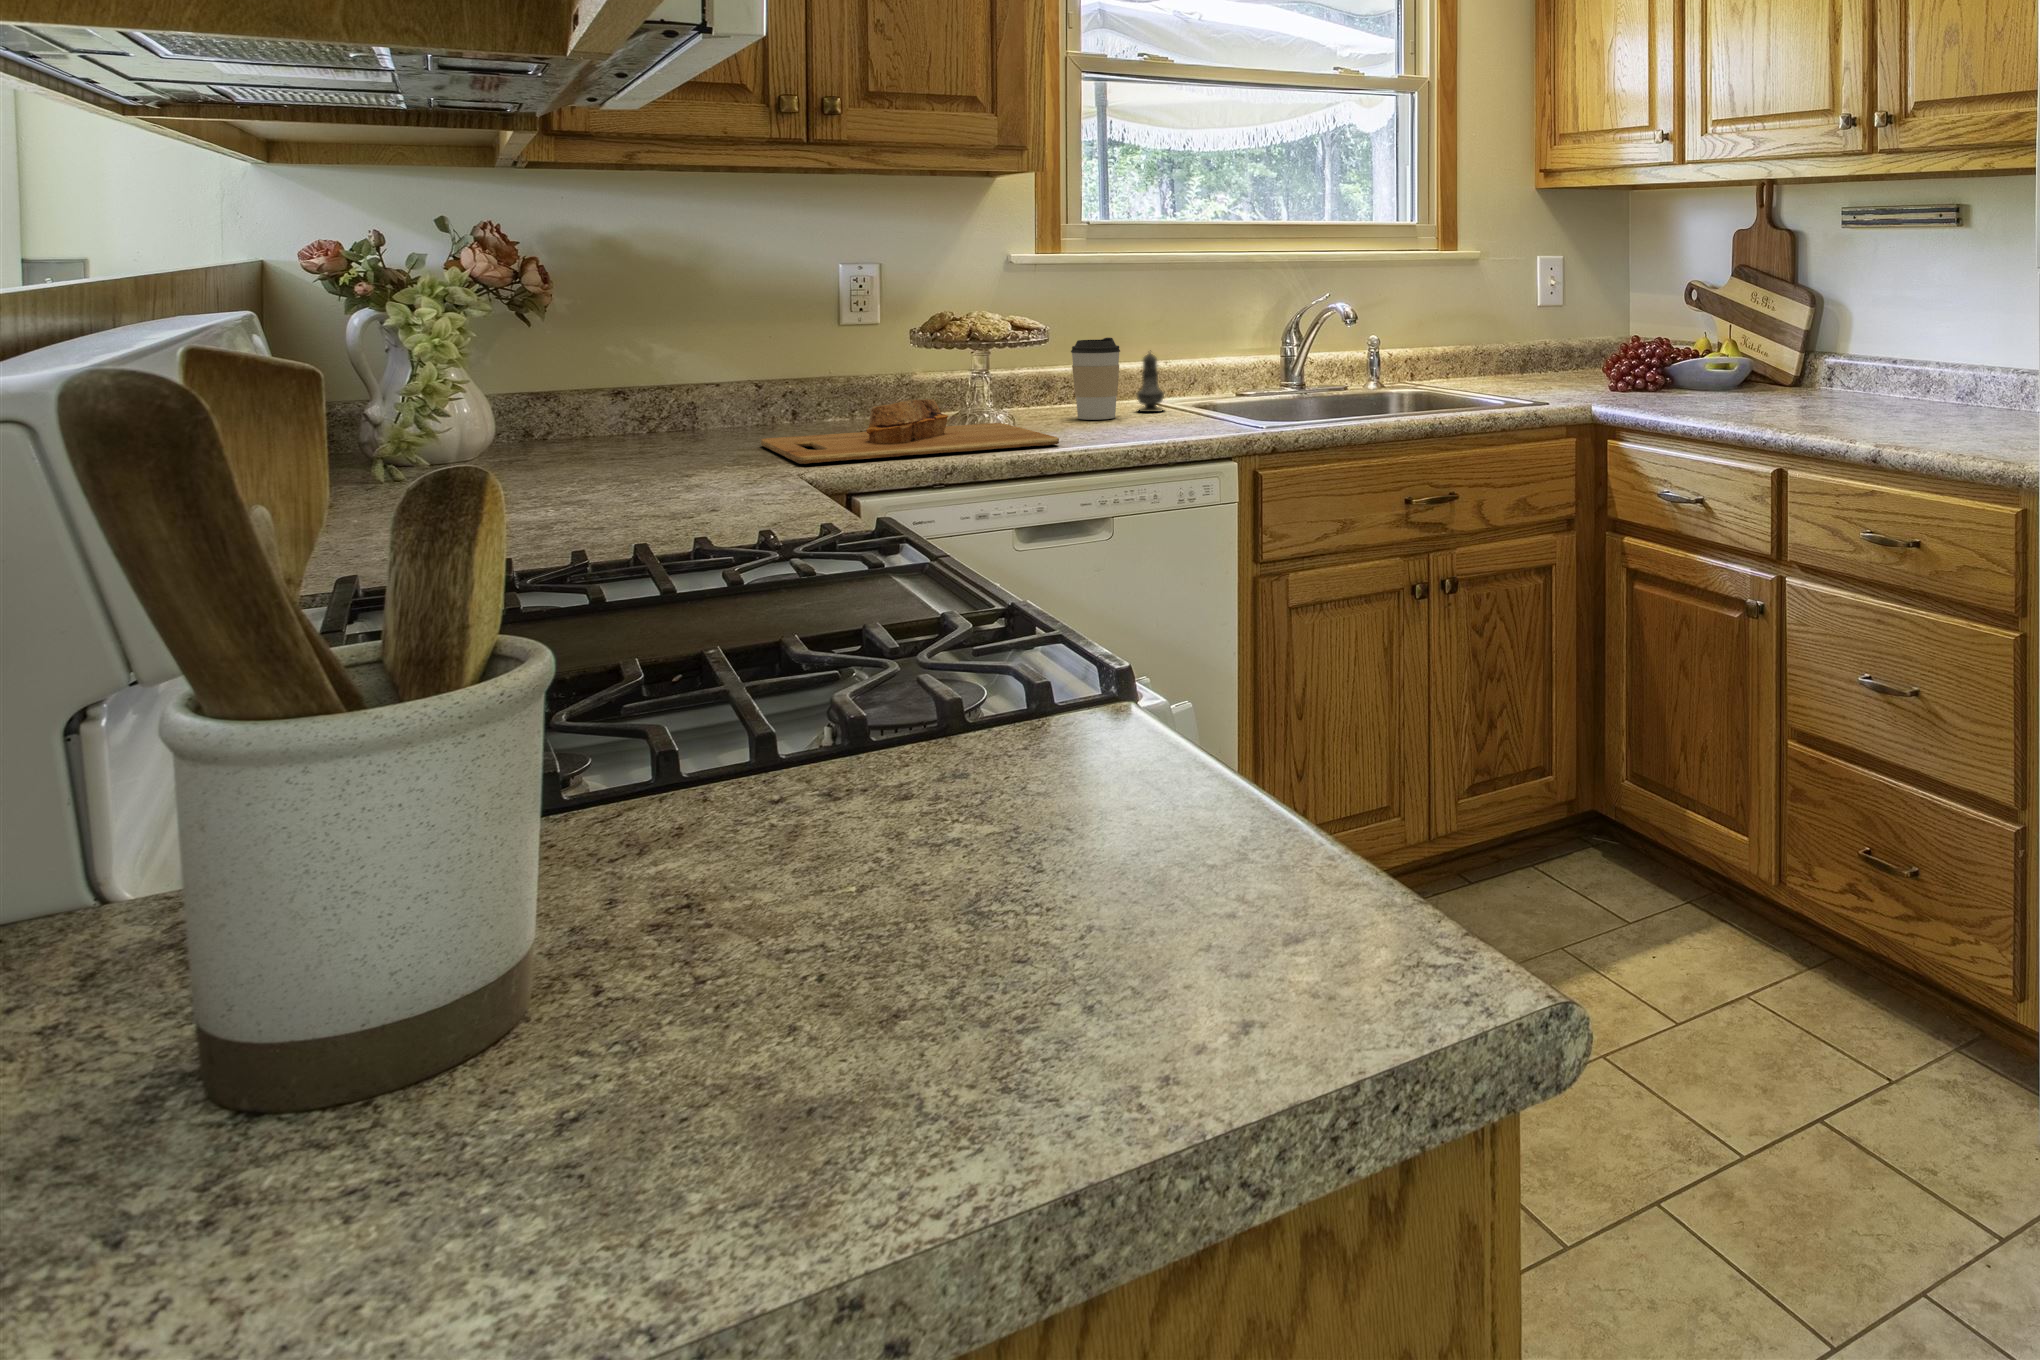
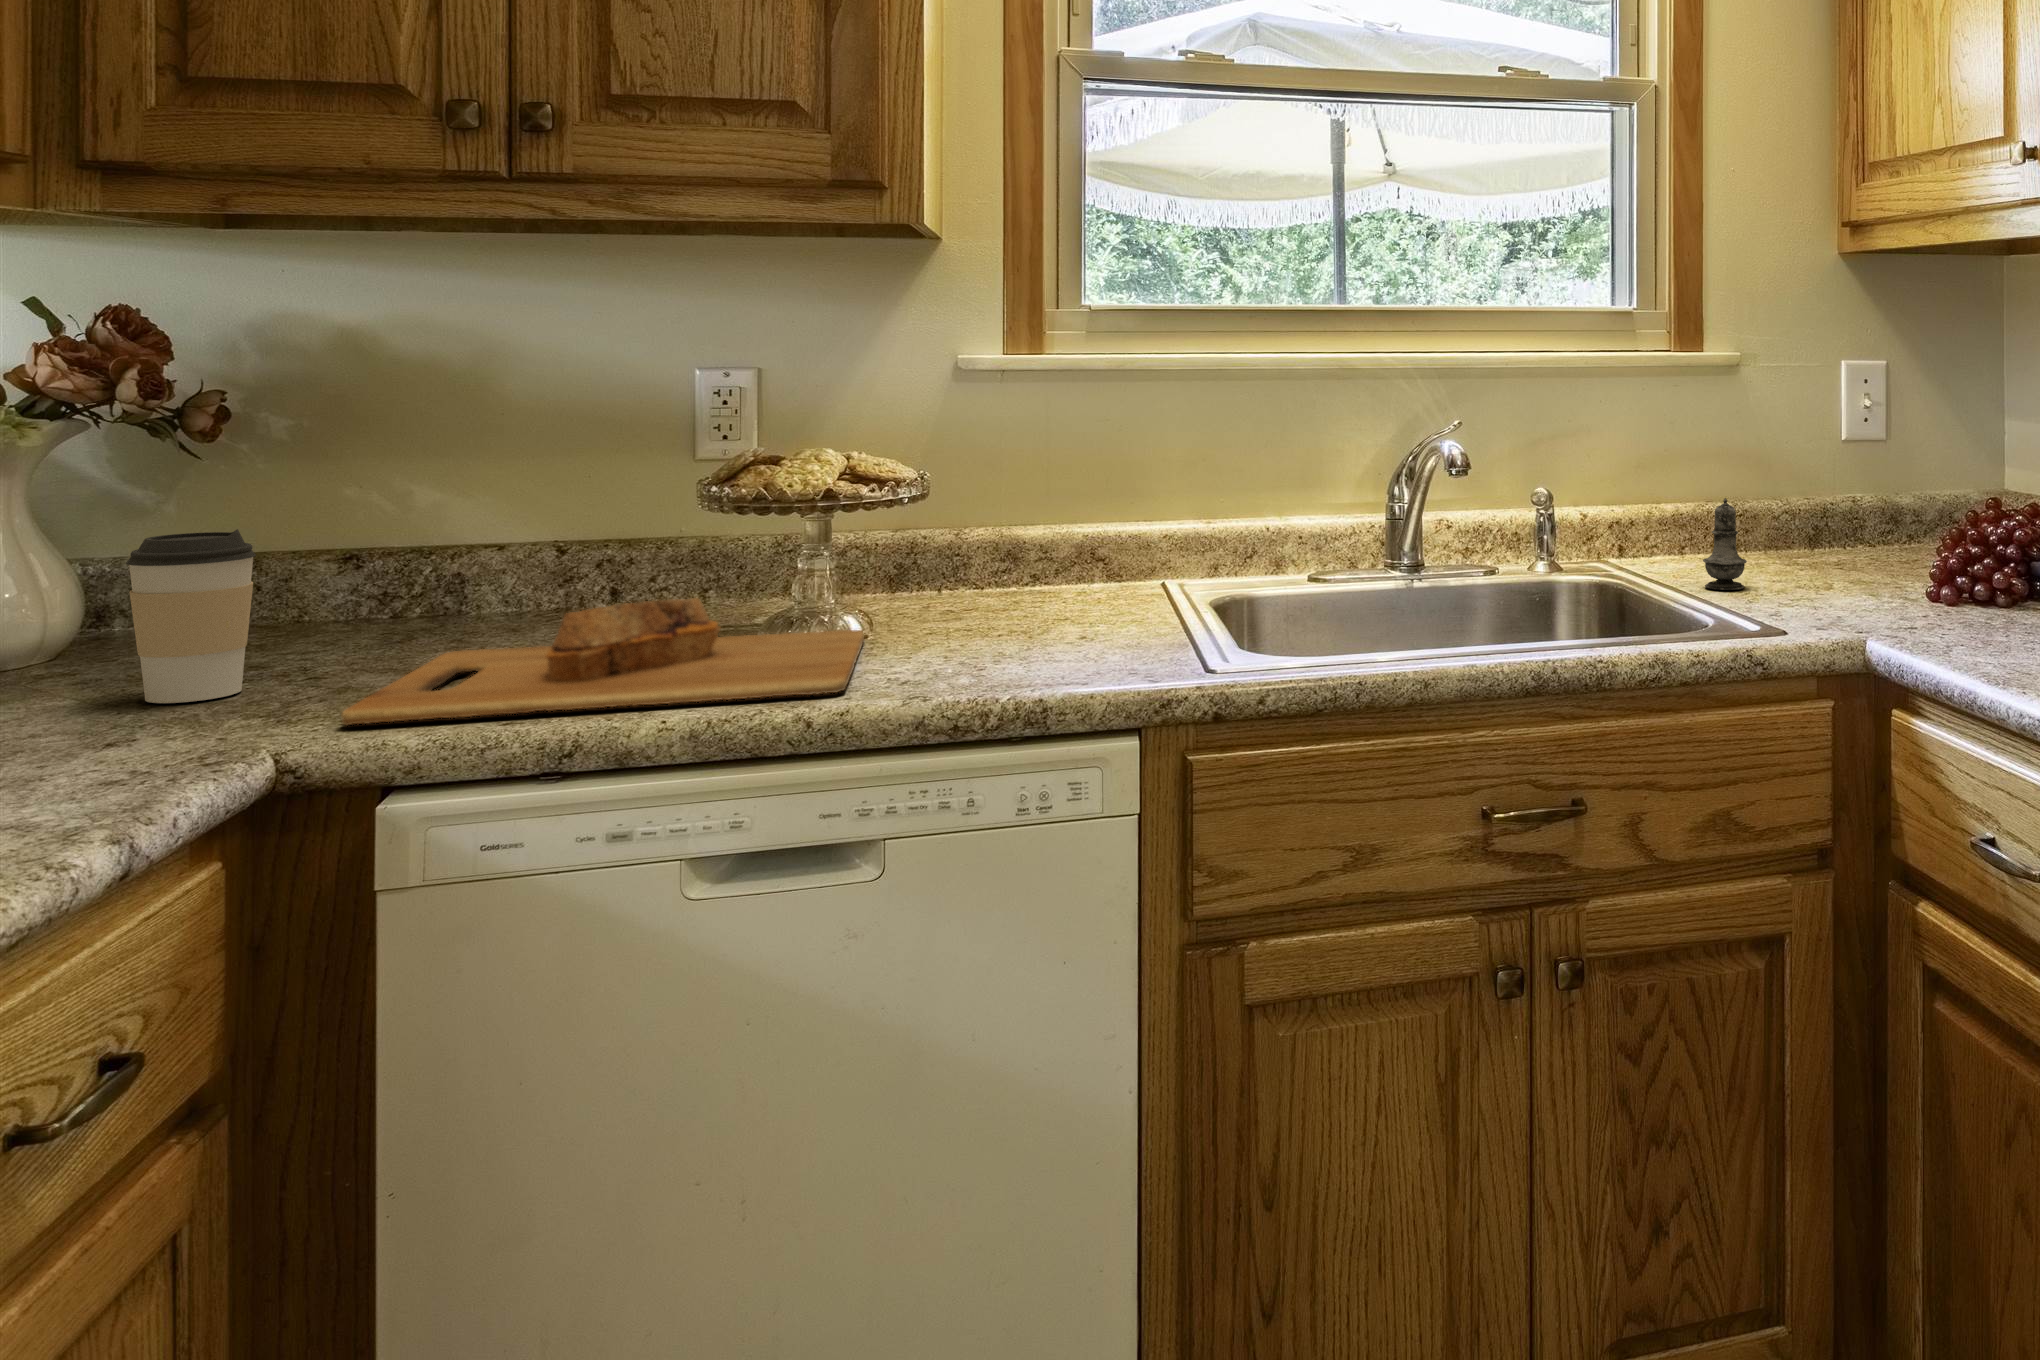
coffee cup: present [1071,338,1120,420] -> present [126,529,256,703]
salt shaker: present [1136,350,1164,412] -> present [1703,498,1747,590]

